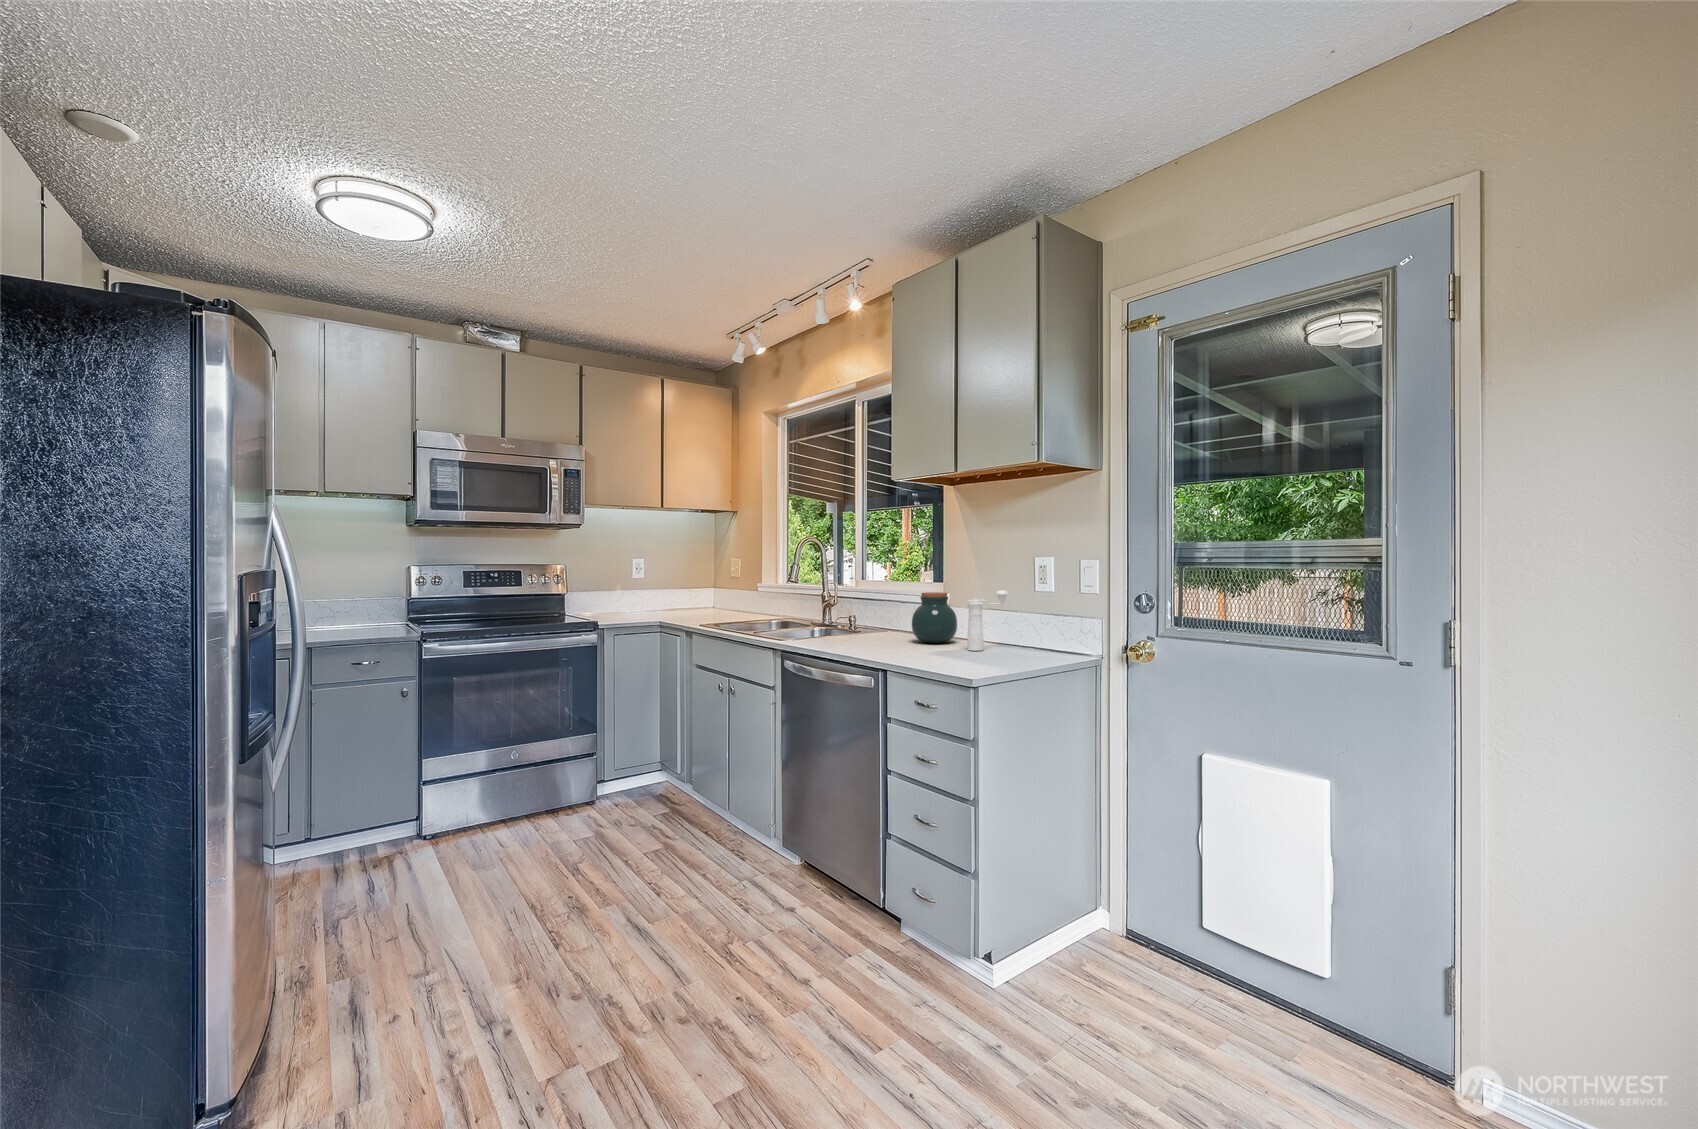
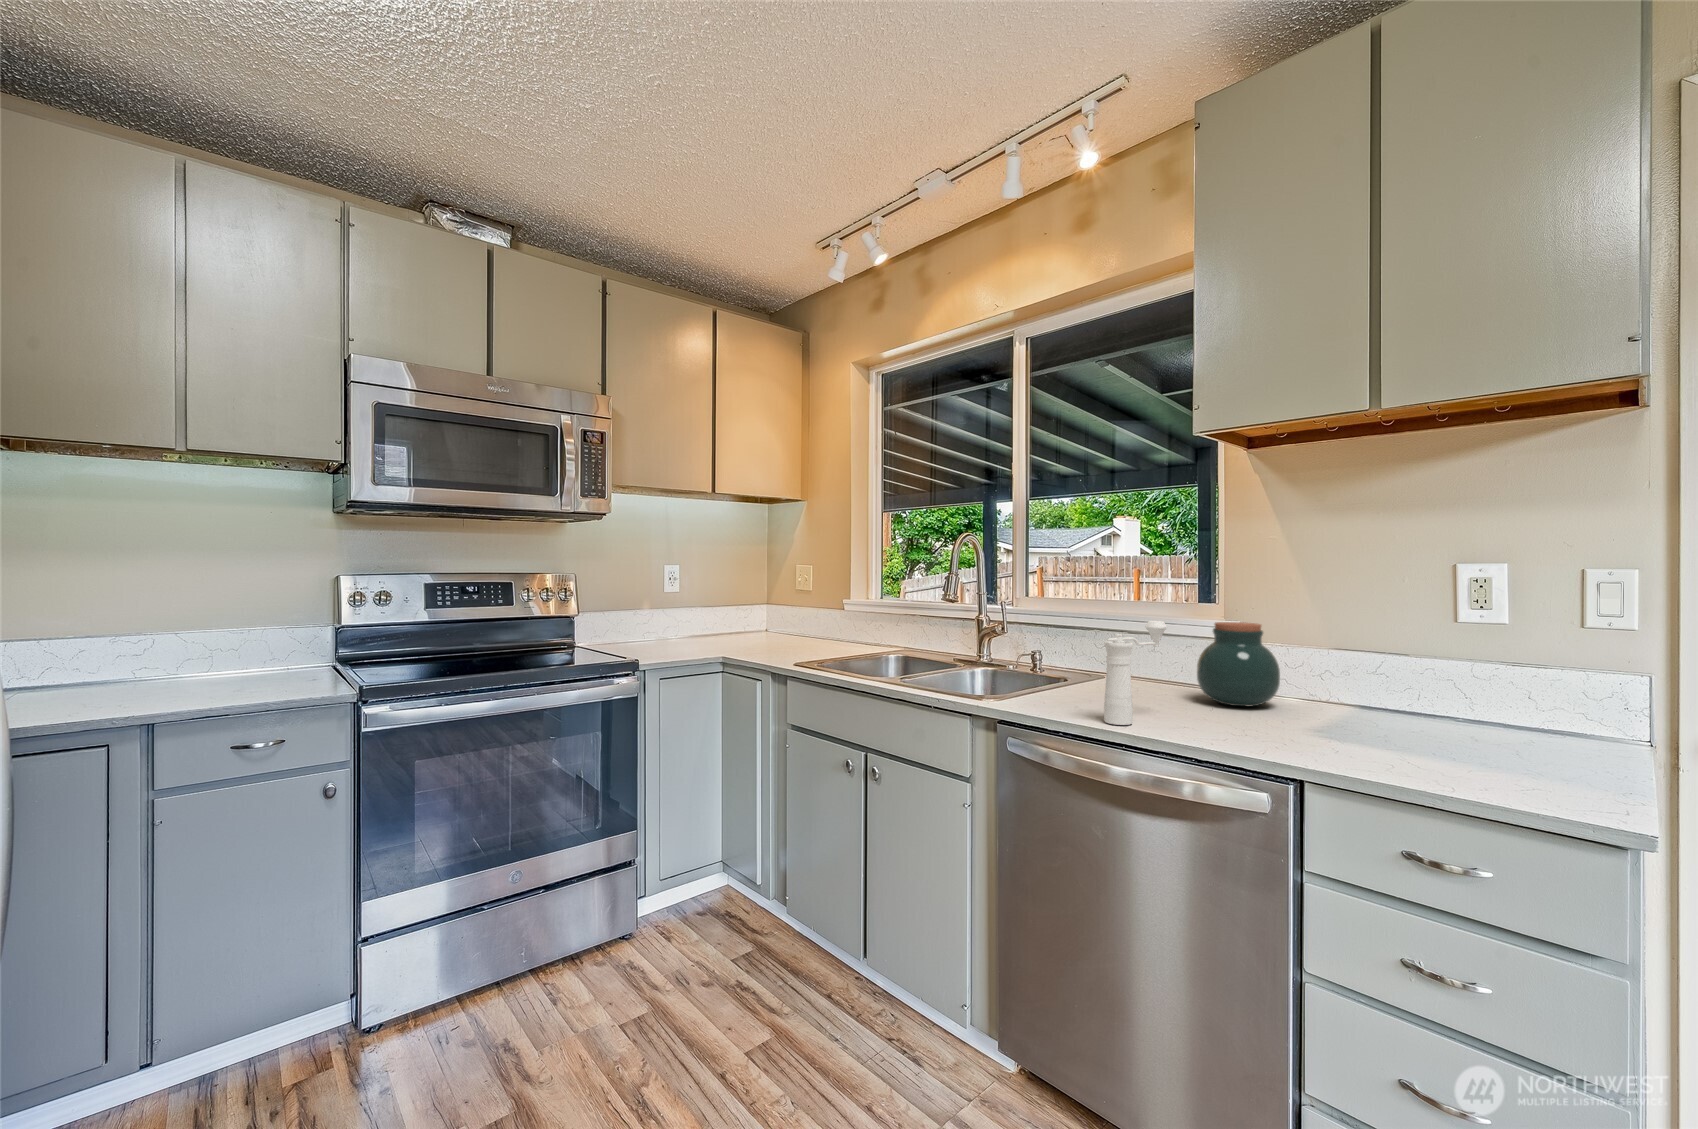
pepper mill: present [967,590,1008,651] -> present [1104,621,1167,725]

